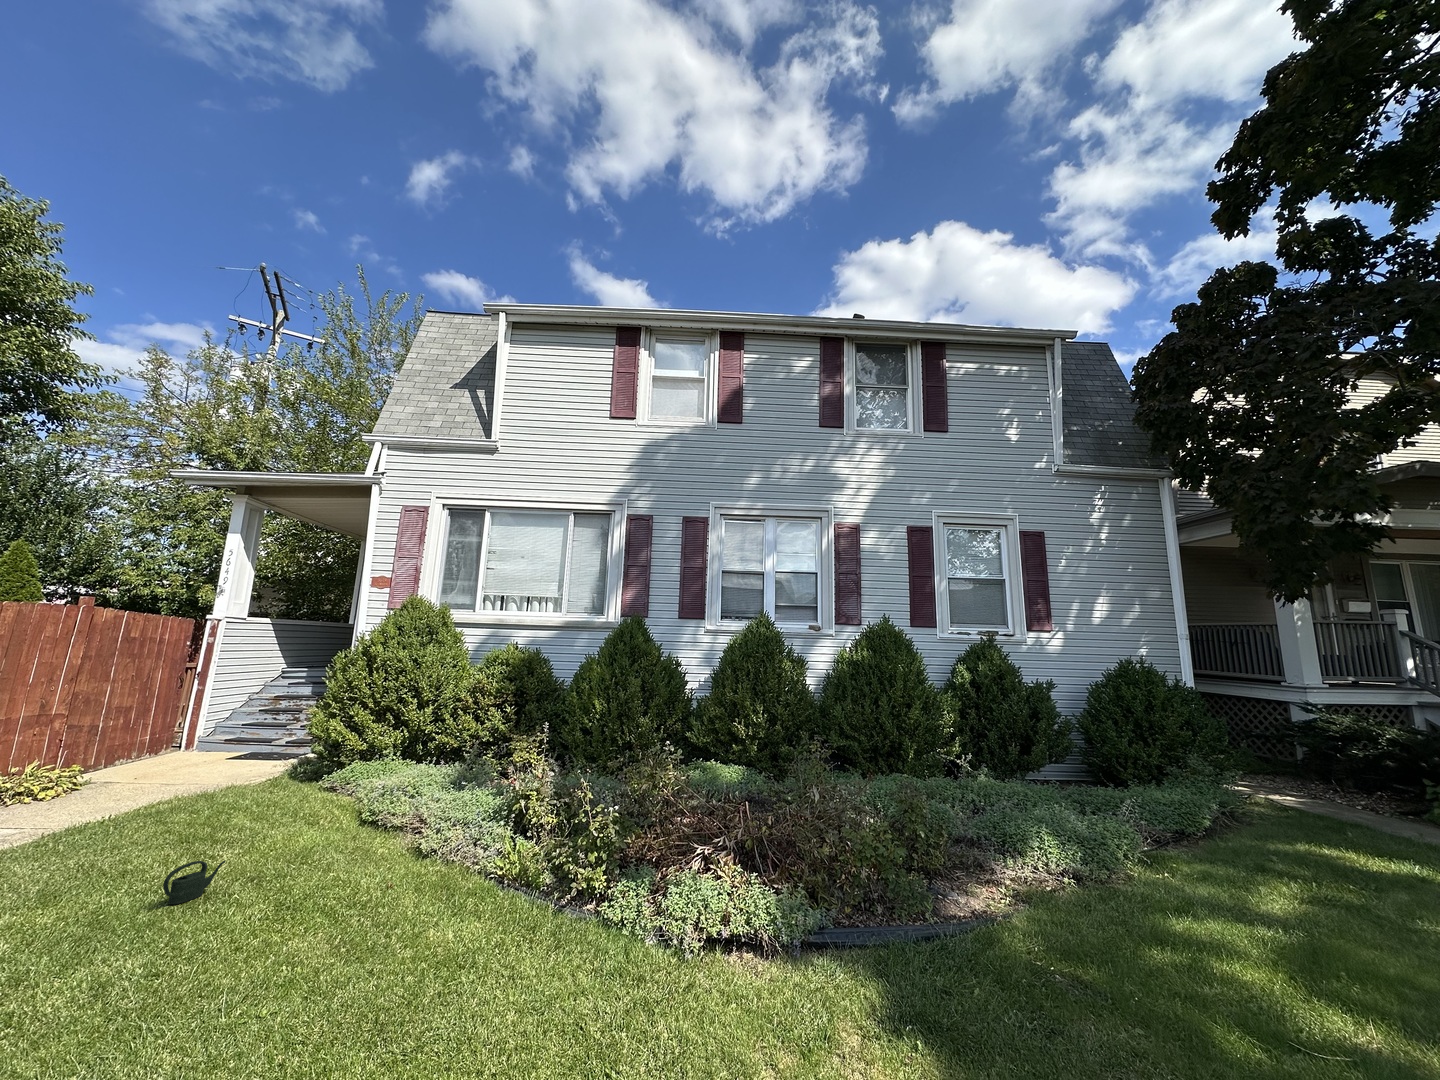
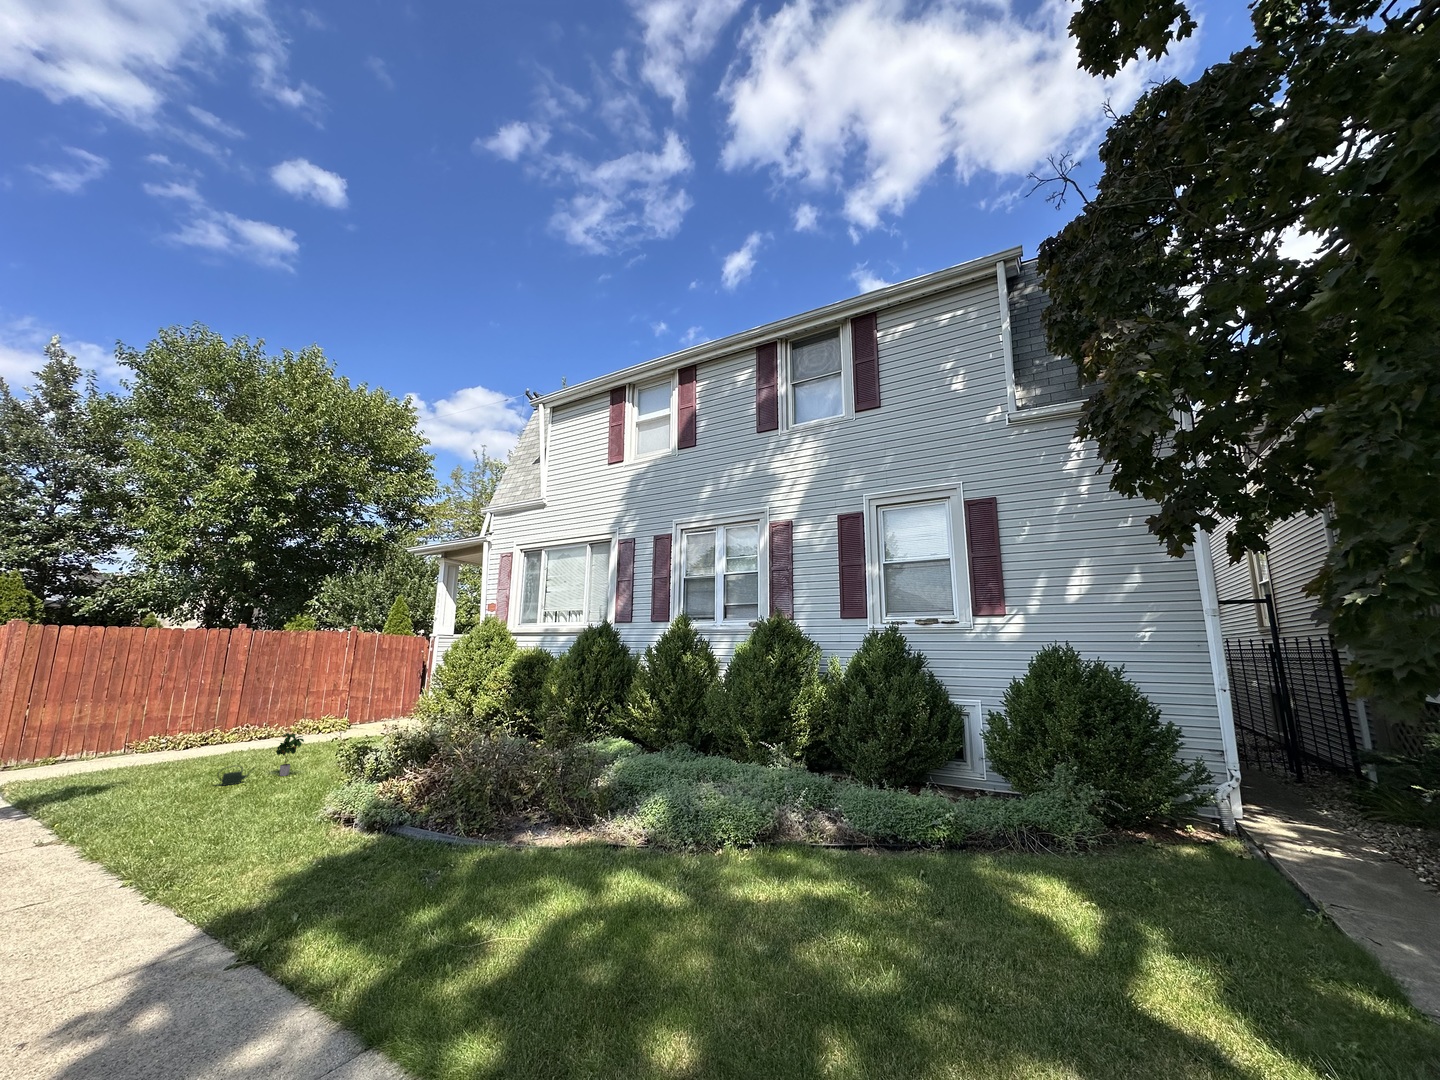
potted plant: none [224,791,301,870] -> present [276,733,304,776]

